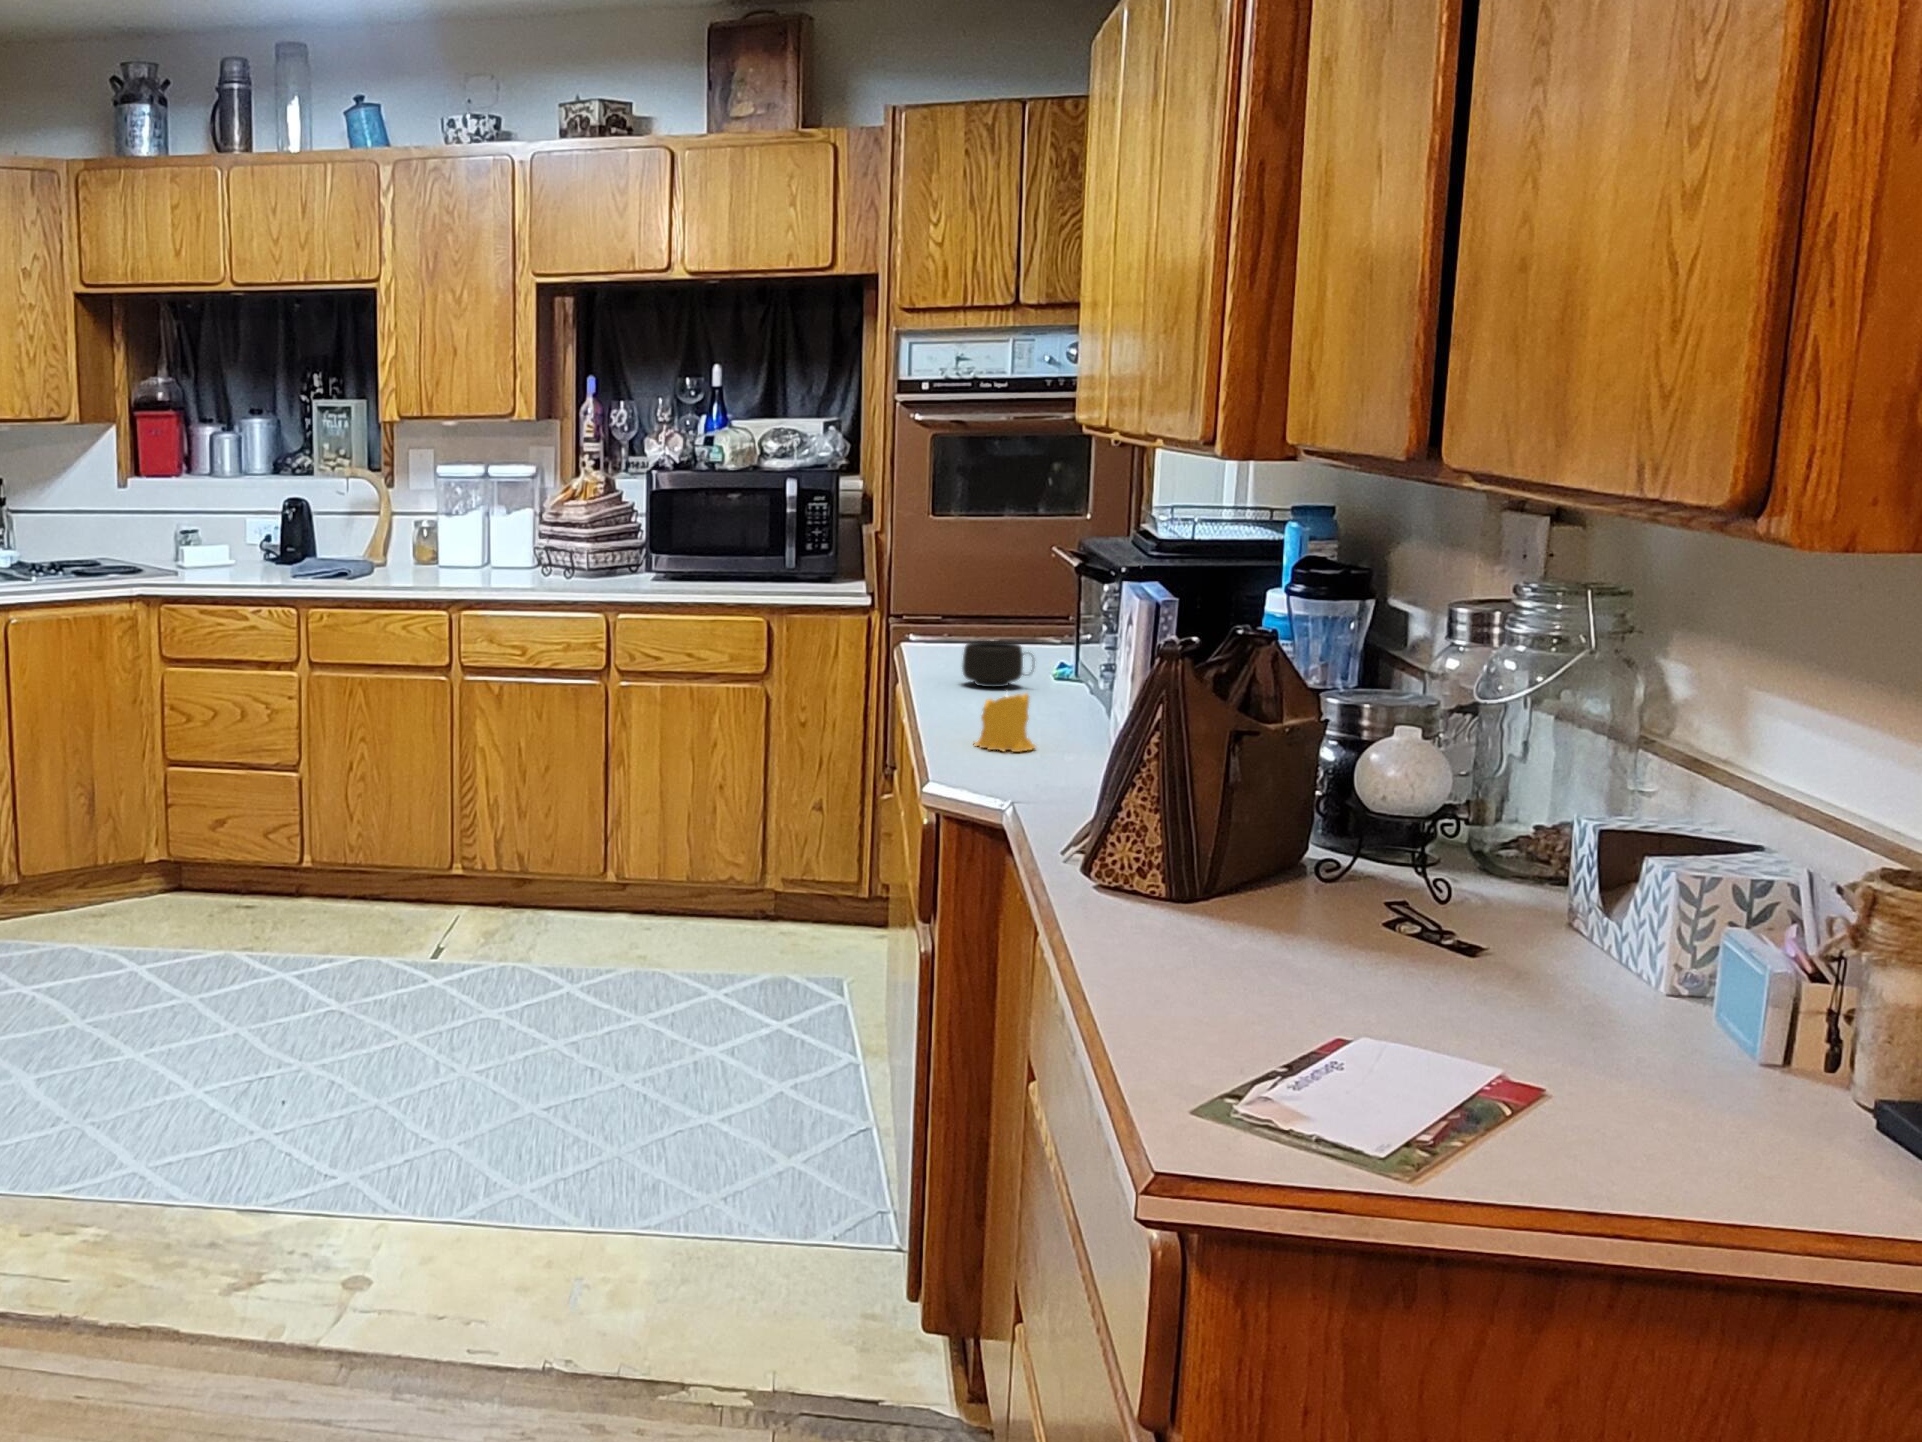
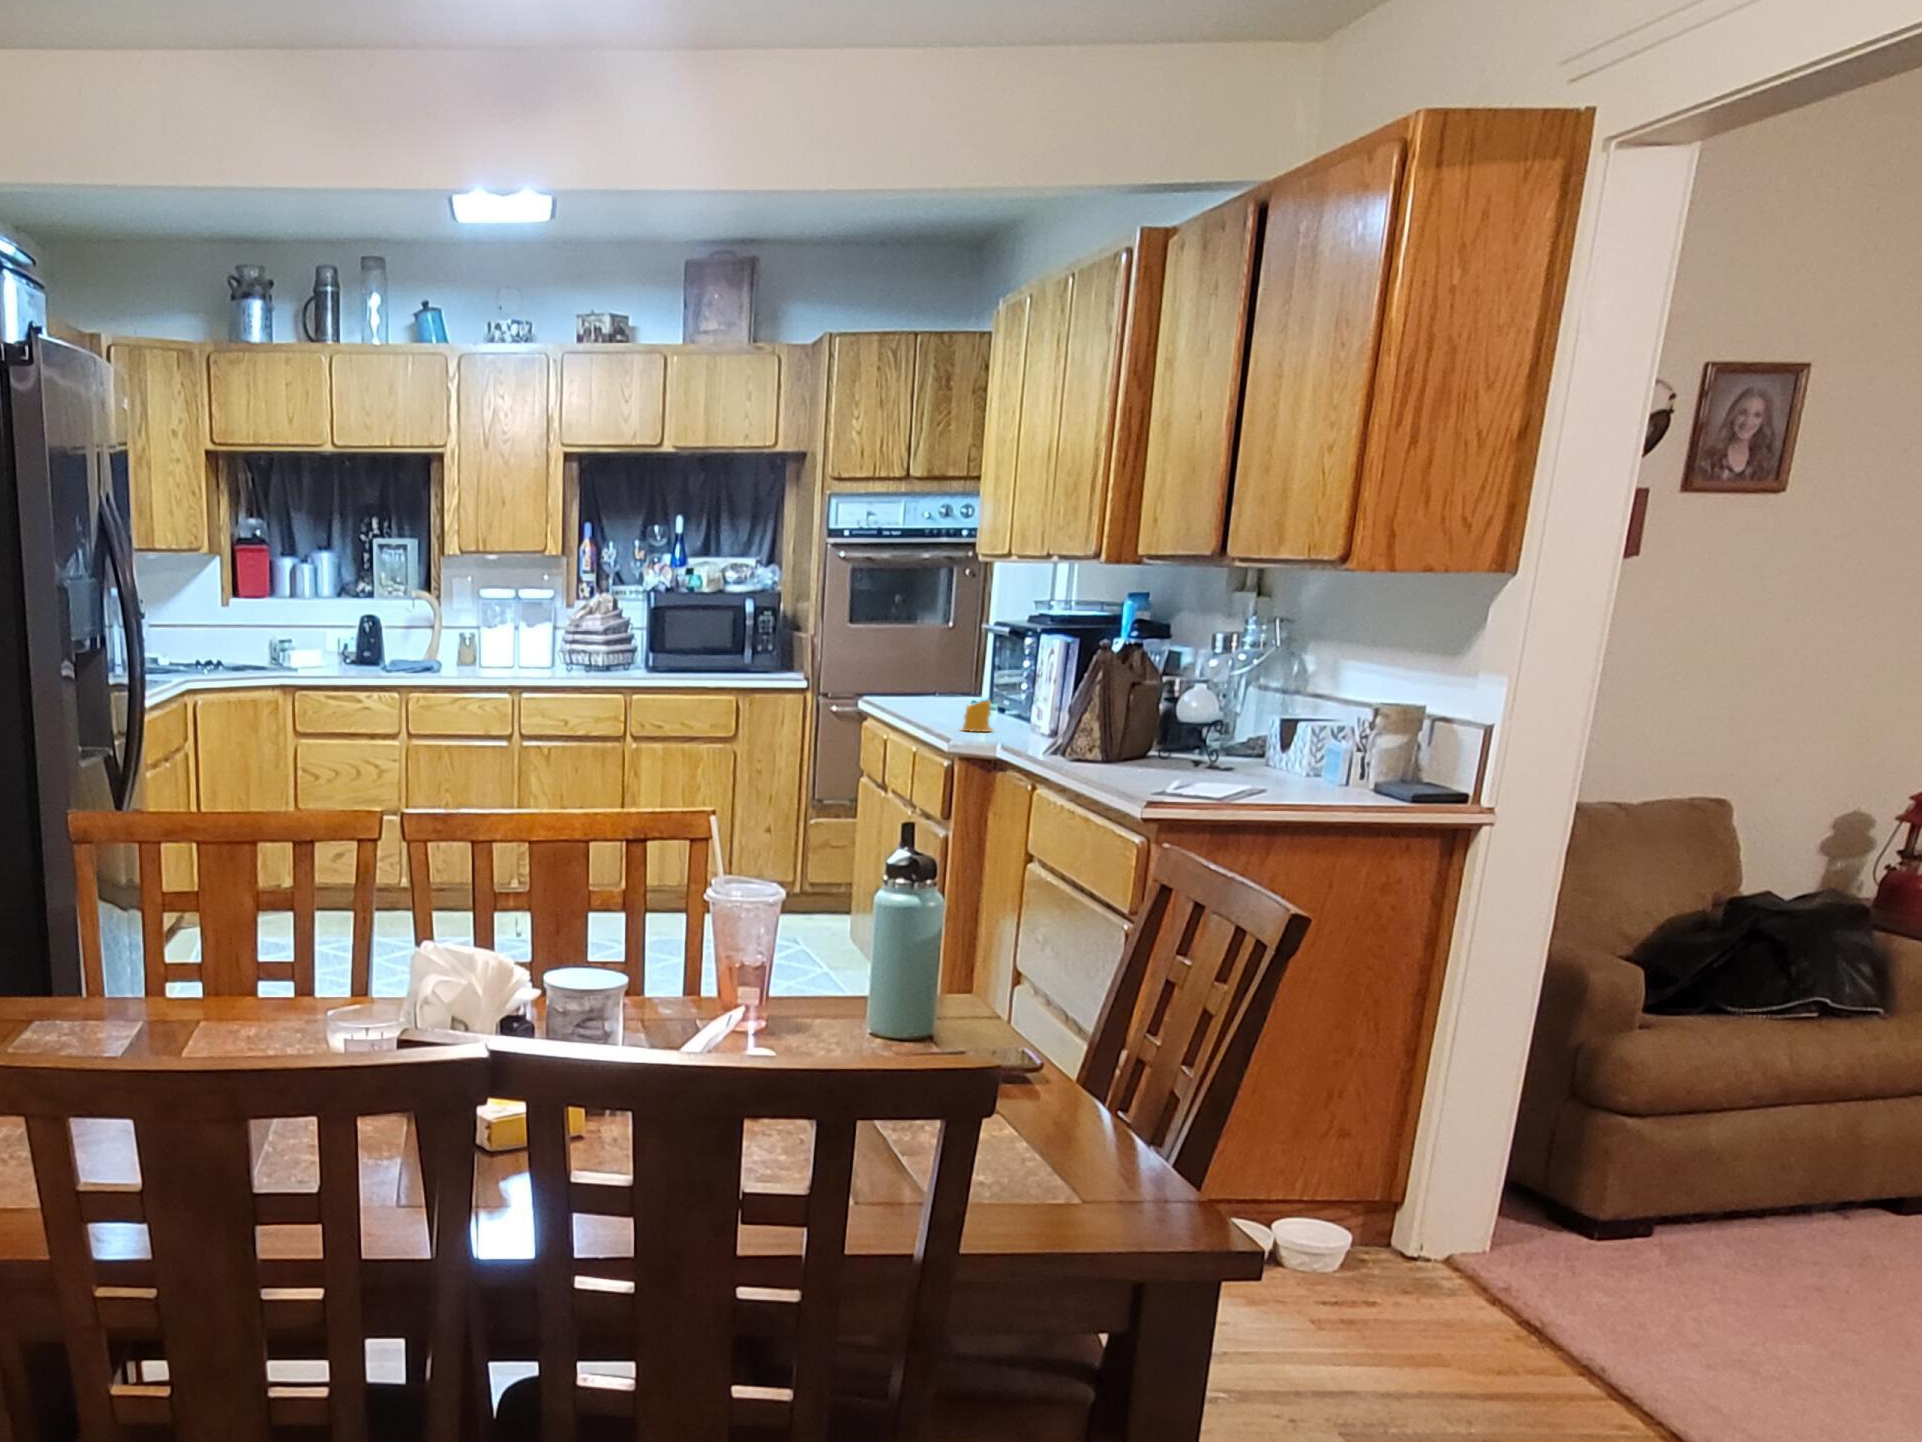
mug: present [962,641,1024,687] -> none [922,687,965,714]

